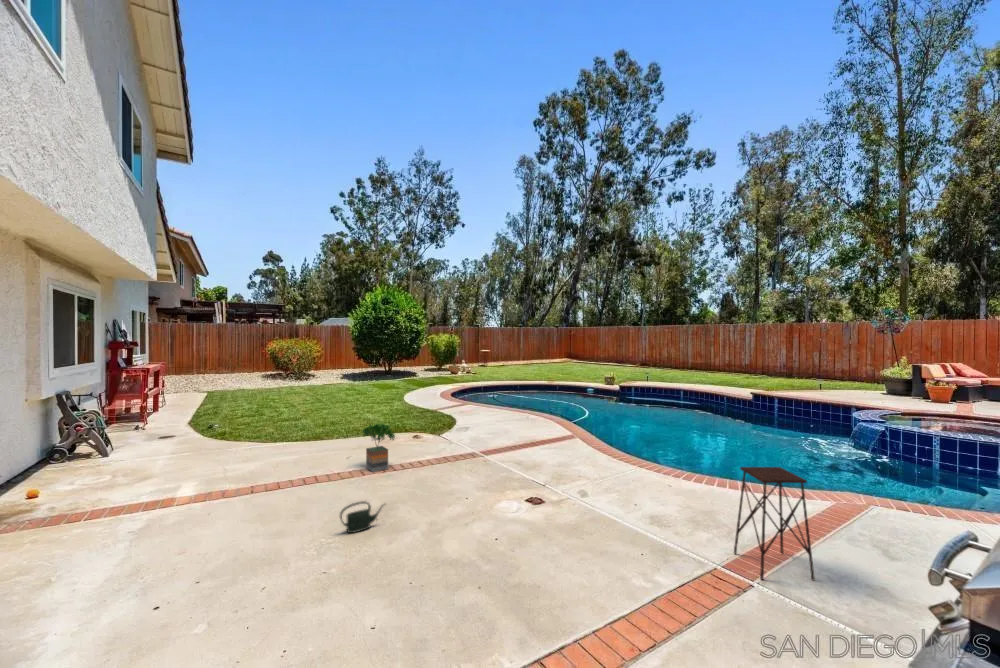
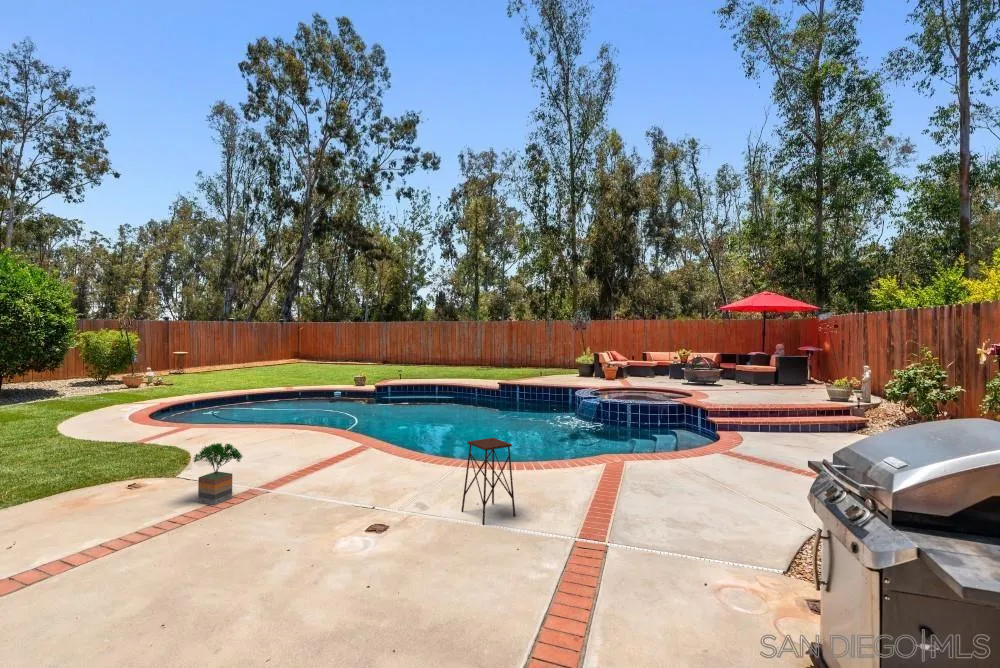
side table: present [734,467,815,580] -> present [461,438,515,525]
watering can: present [340,501,381,533] -> none [276,525,316,567]

